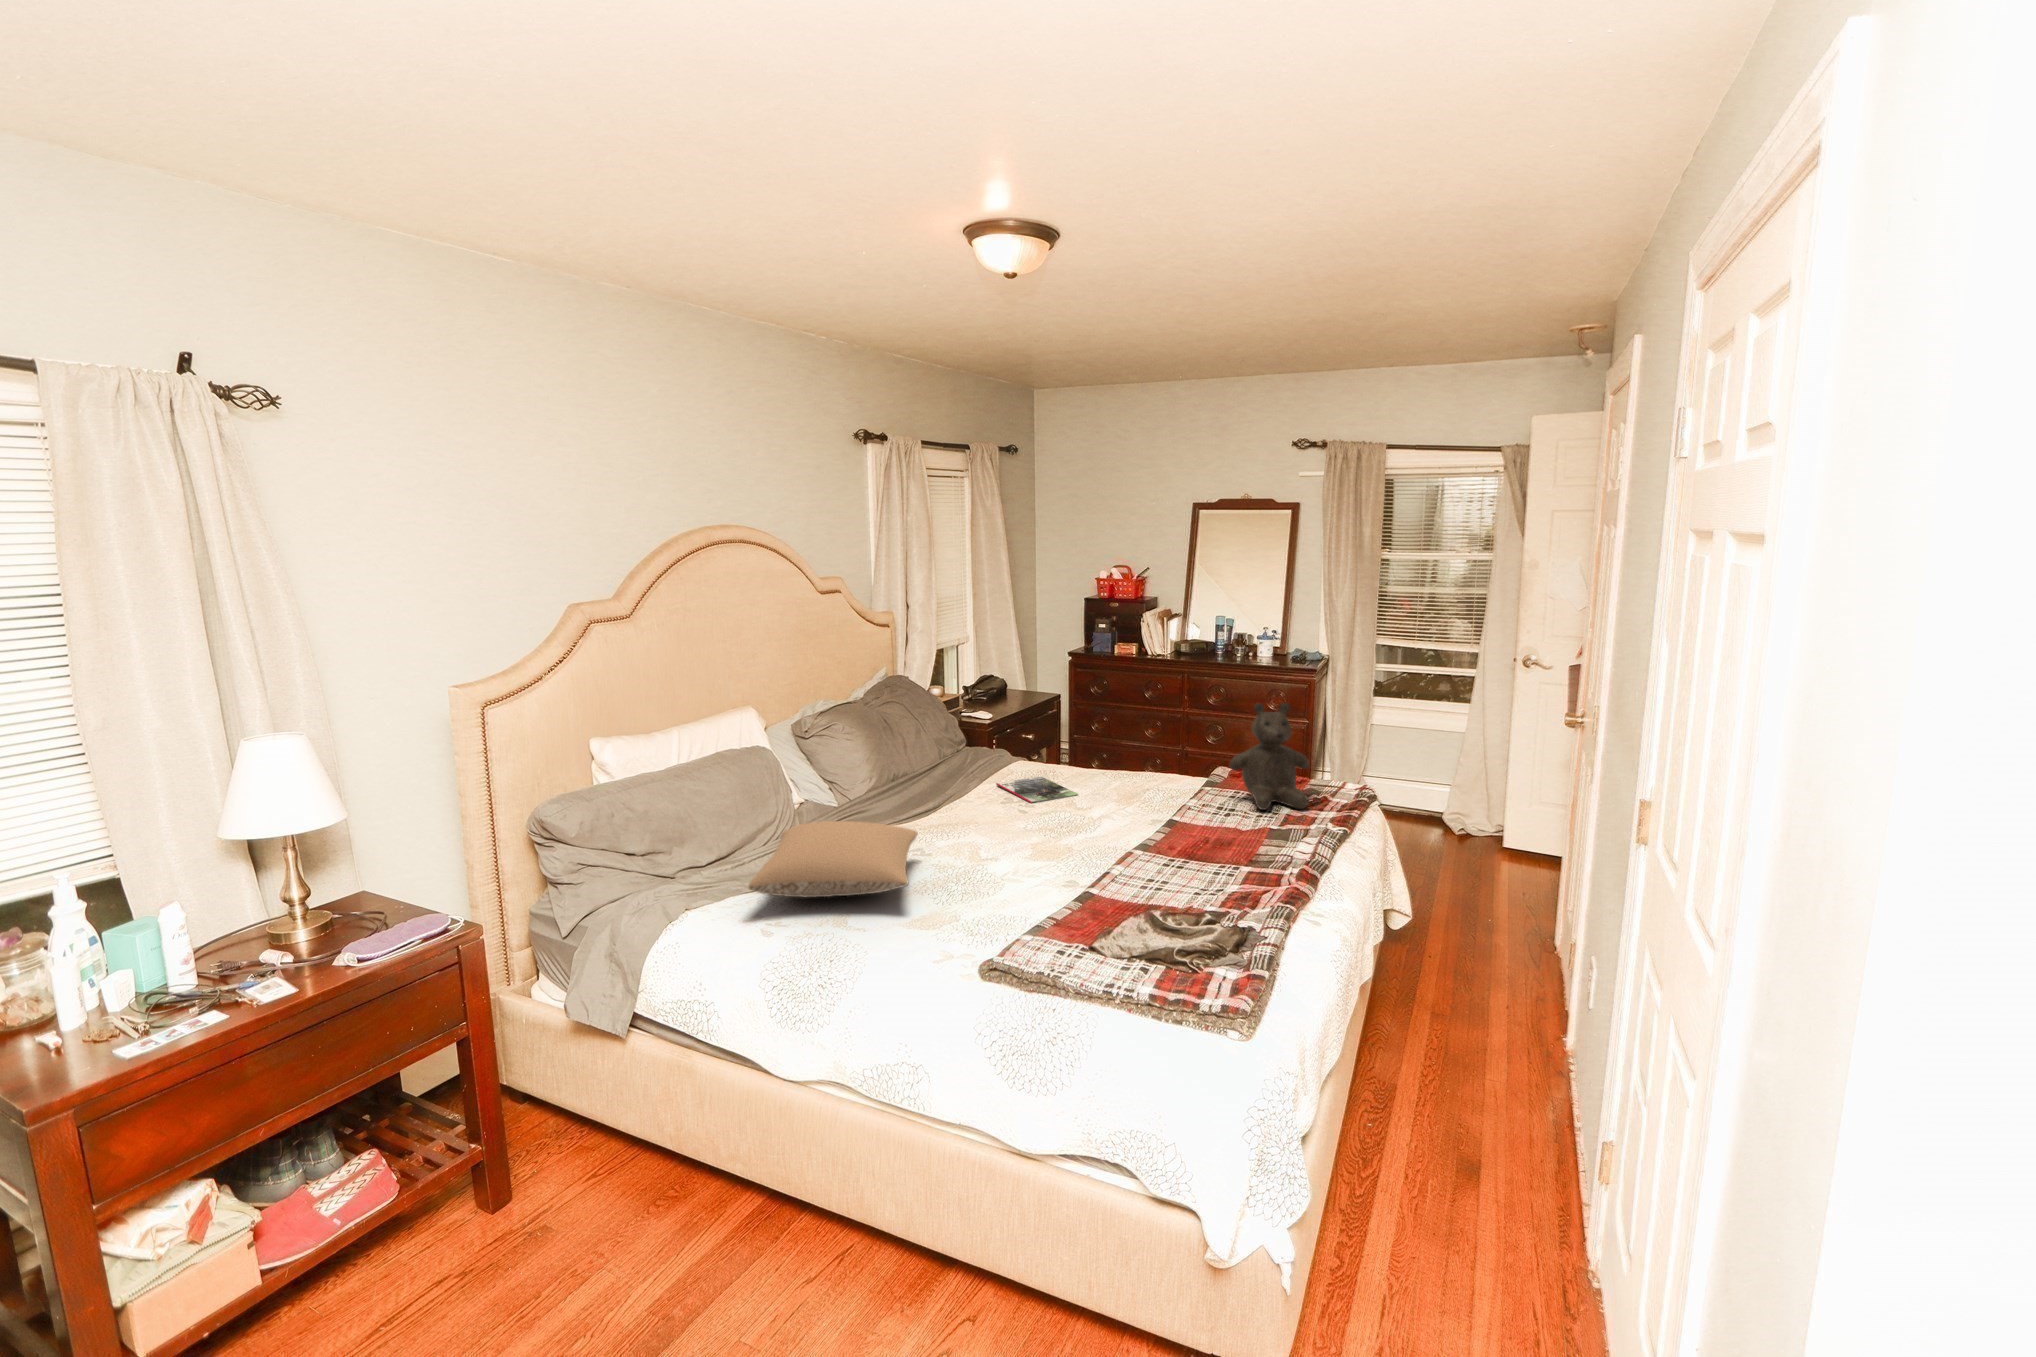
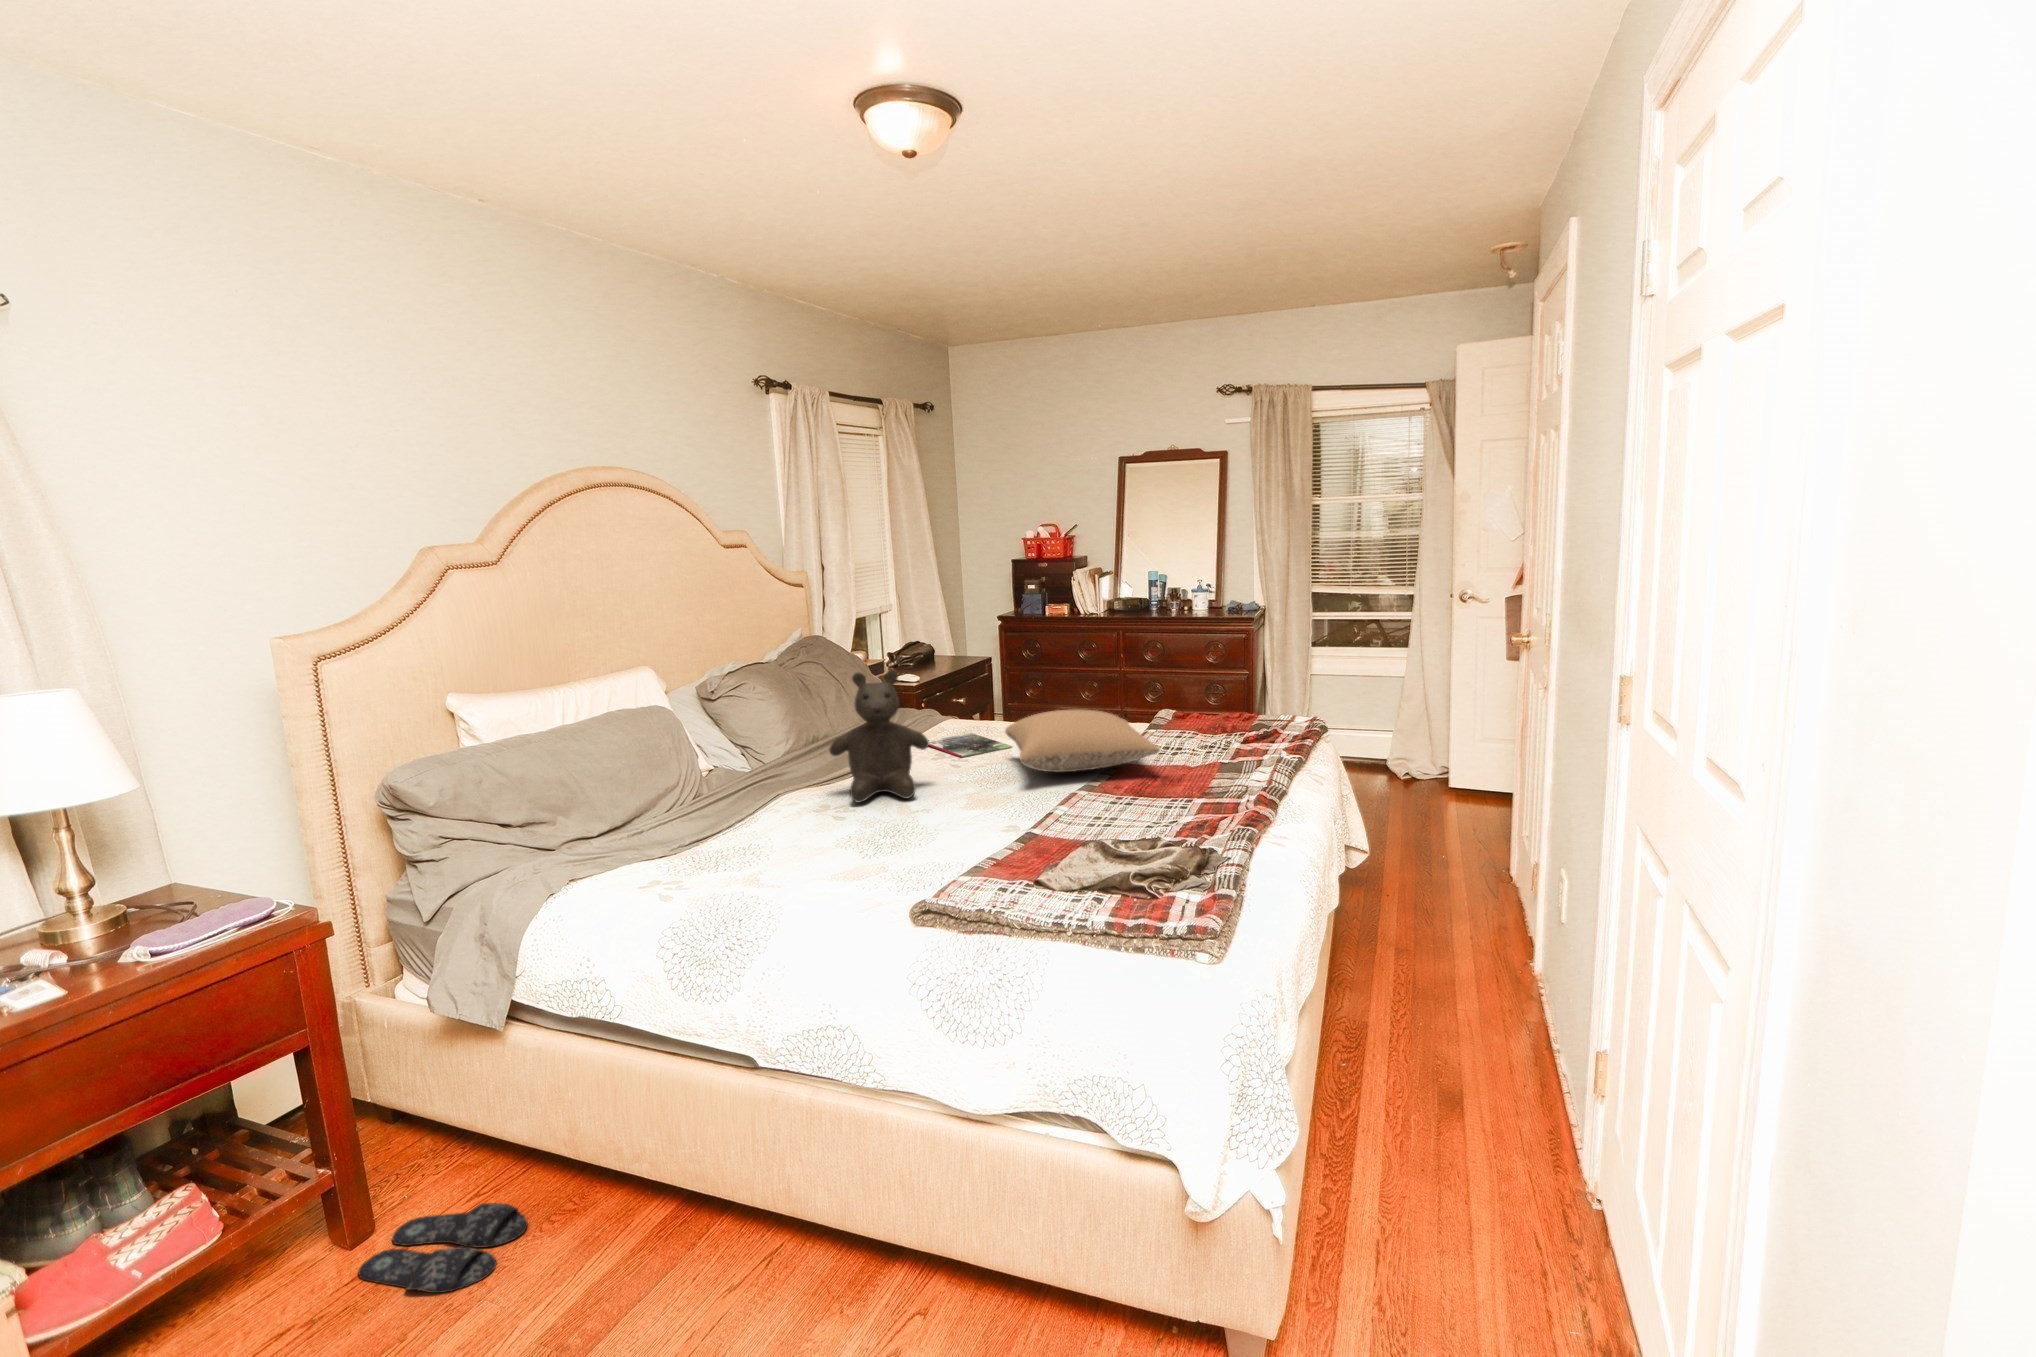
teddy bear: present [1229,703,1309,810] -> present [829,671,929,802]
pillow: present [749,821,918,897] -> present [1005,709,1160,772]
slippers: none [500,1183,639,1260] -> present [358,1203,528,1293]

